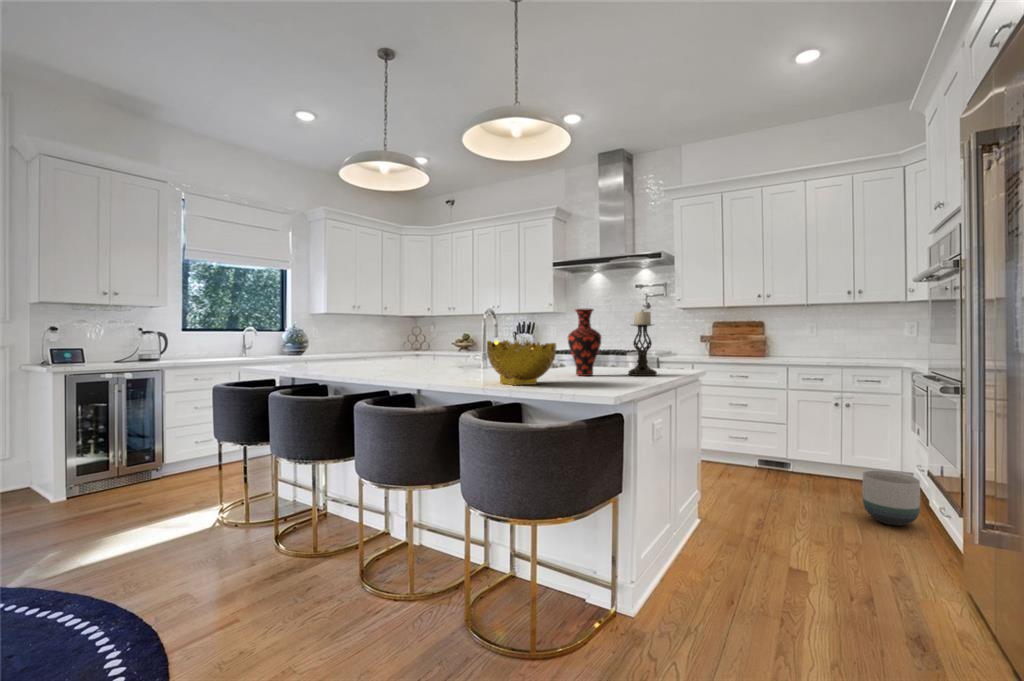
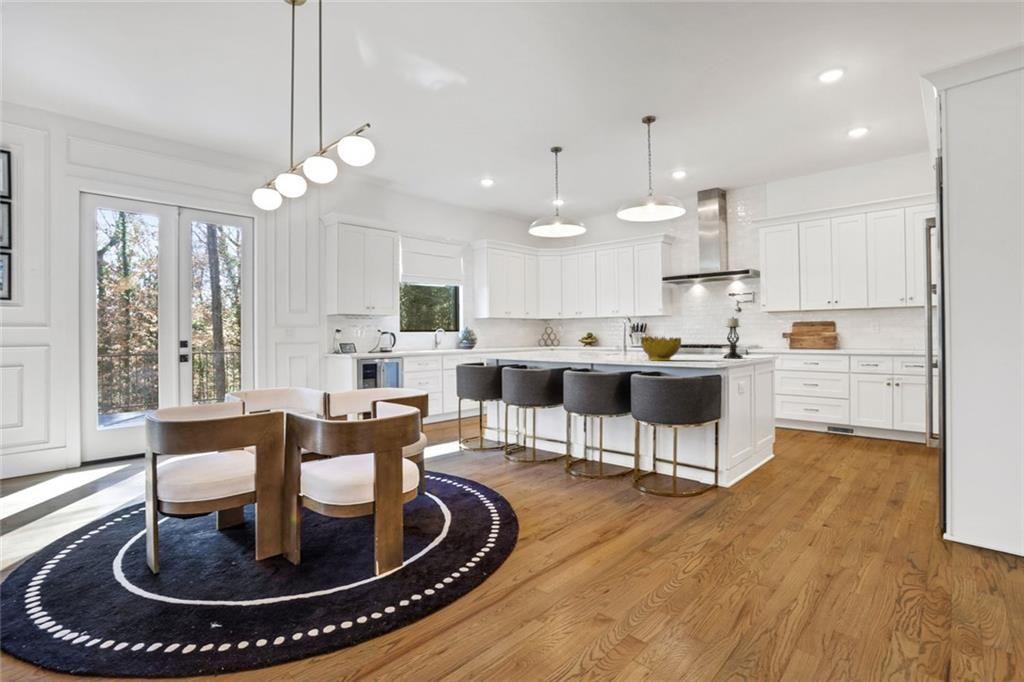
vase: present [568,309,601,376] -> none [684,317,706,358]
planter: present [862,471,920,526] -> none [896,427,937,463]

